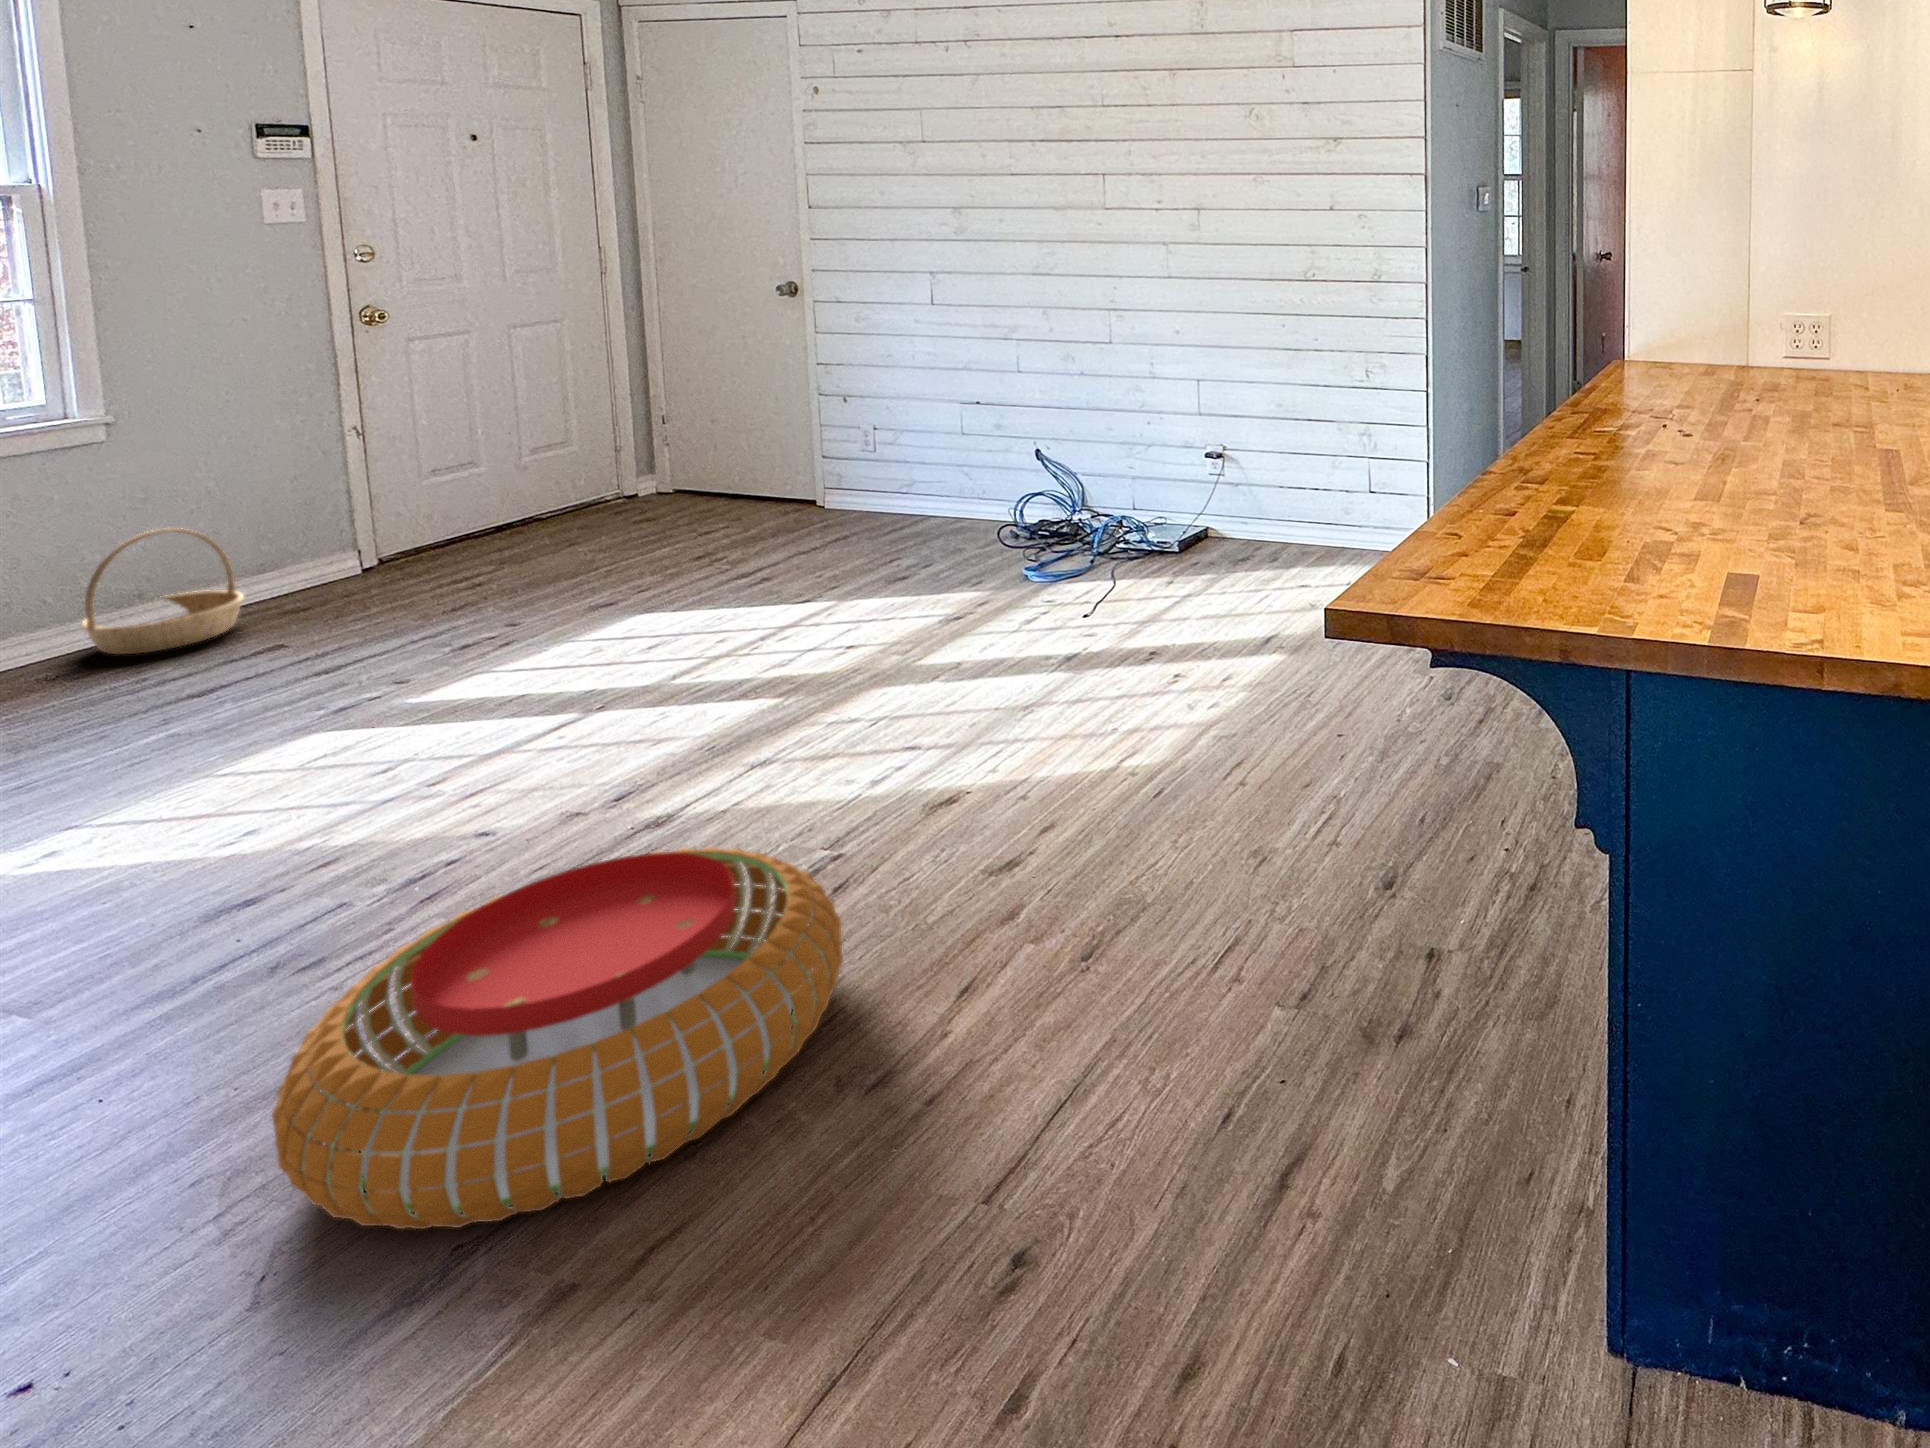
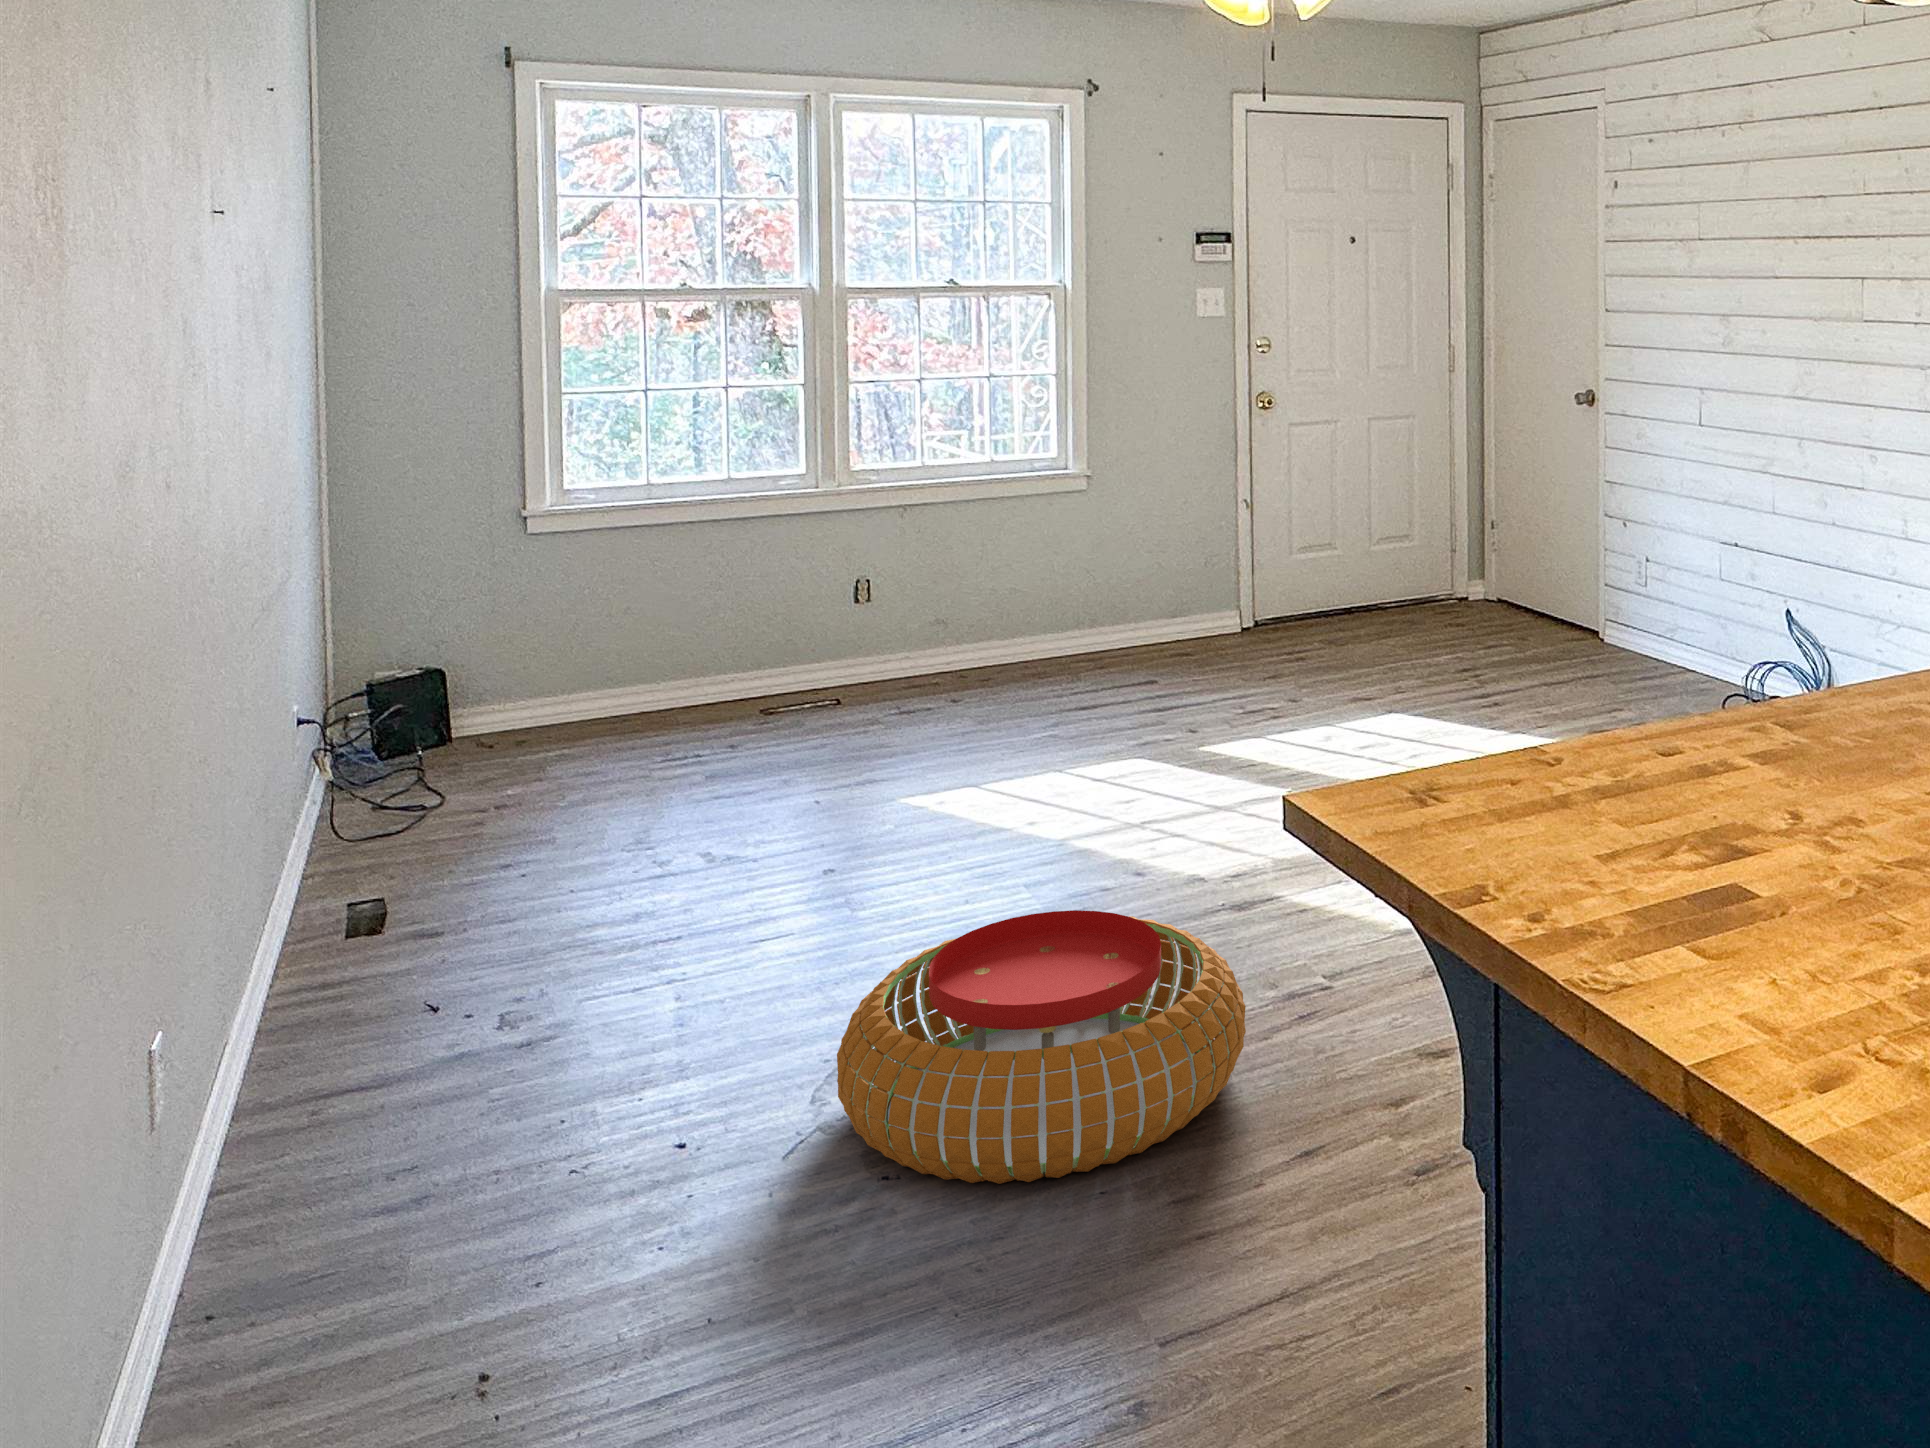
basket: present [81,528,244,654] -> none [1055,569,1148,670]

